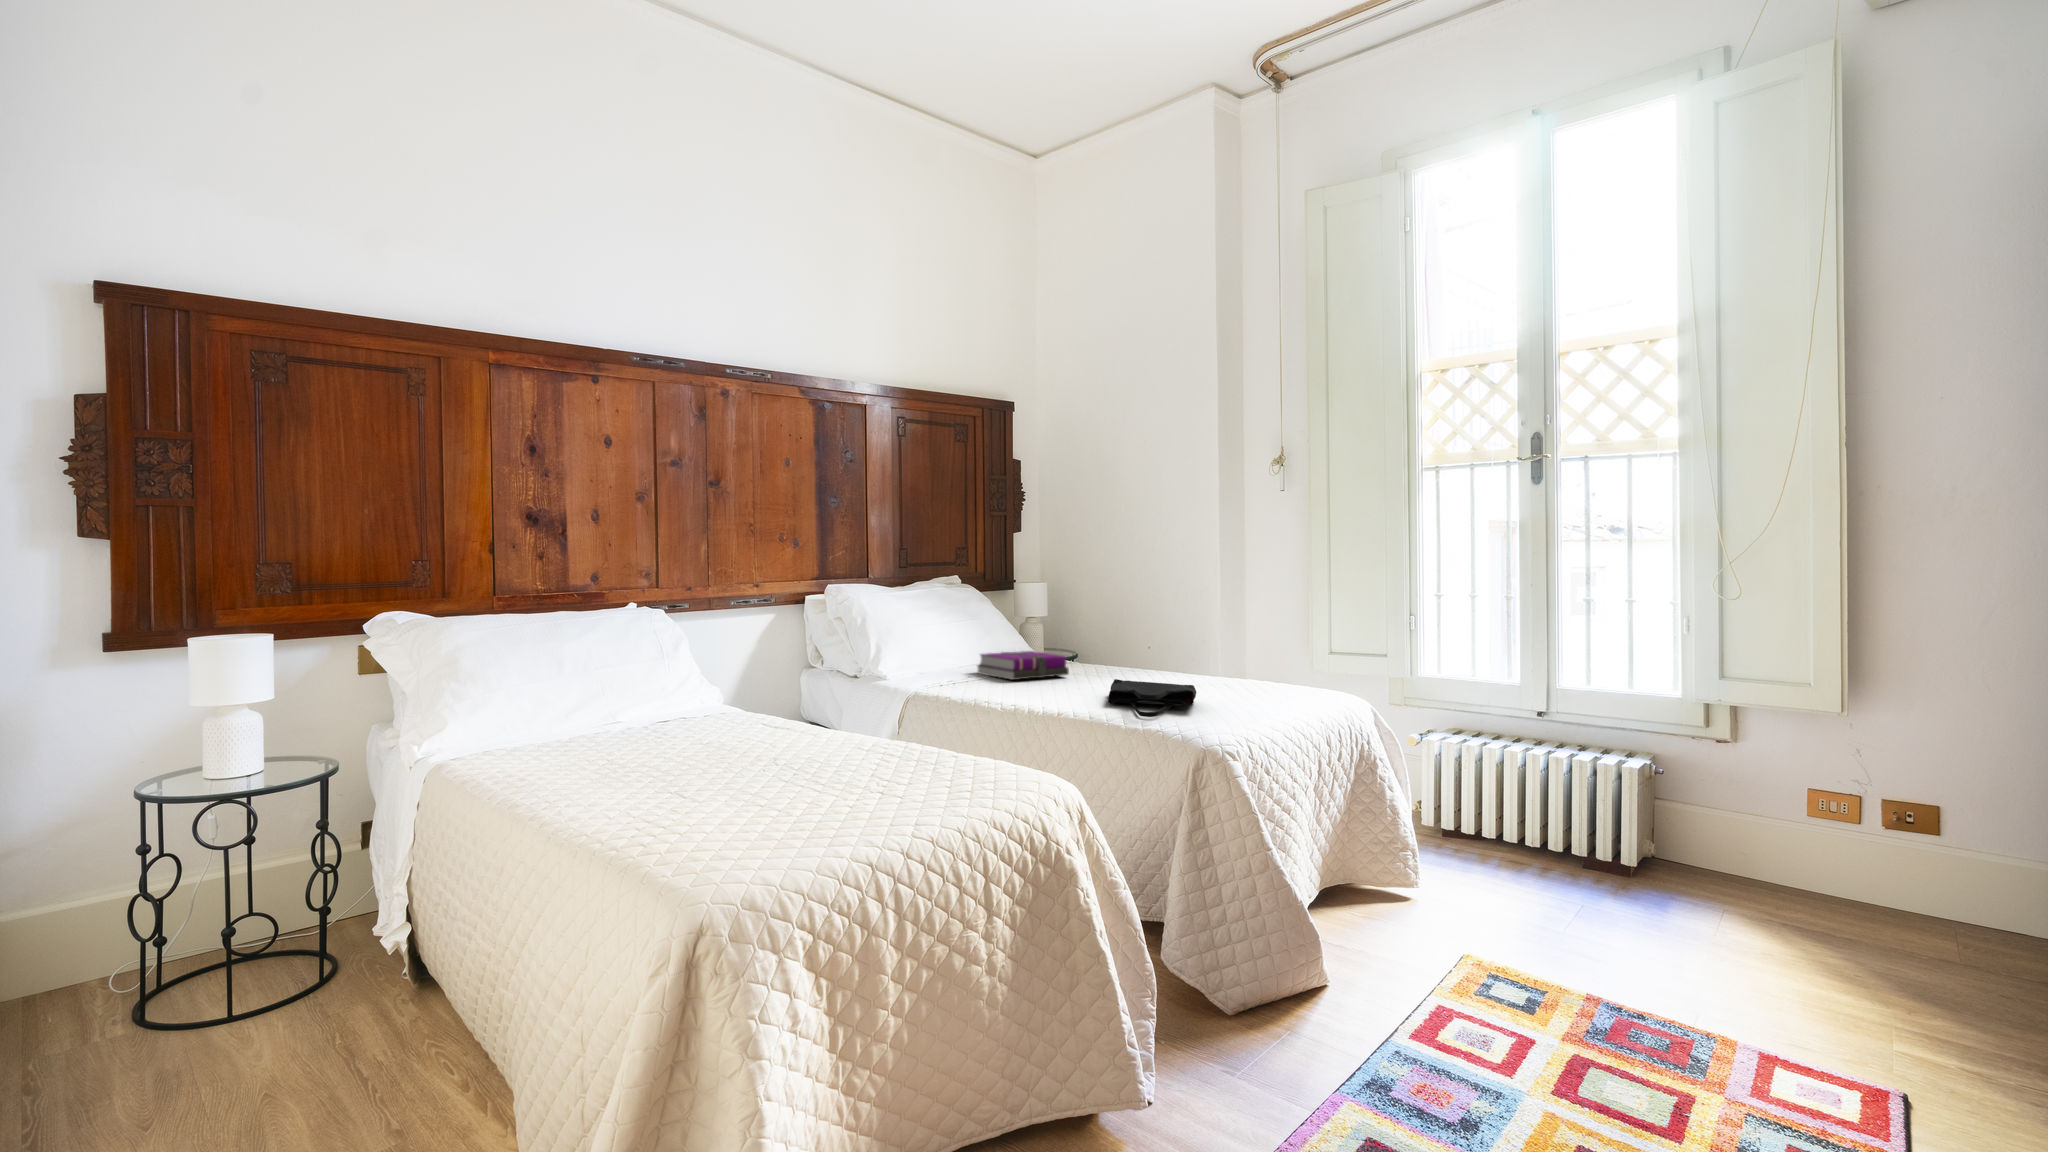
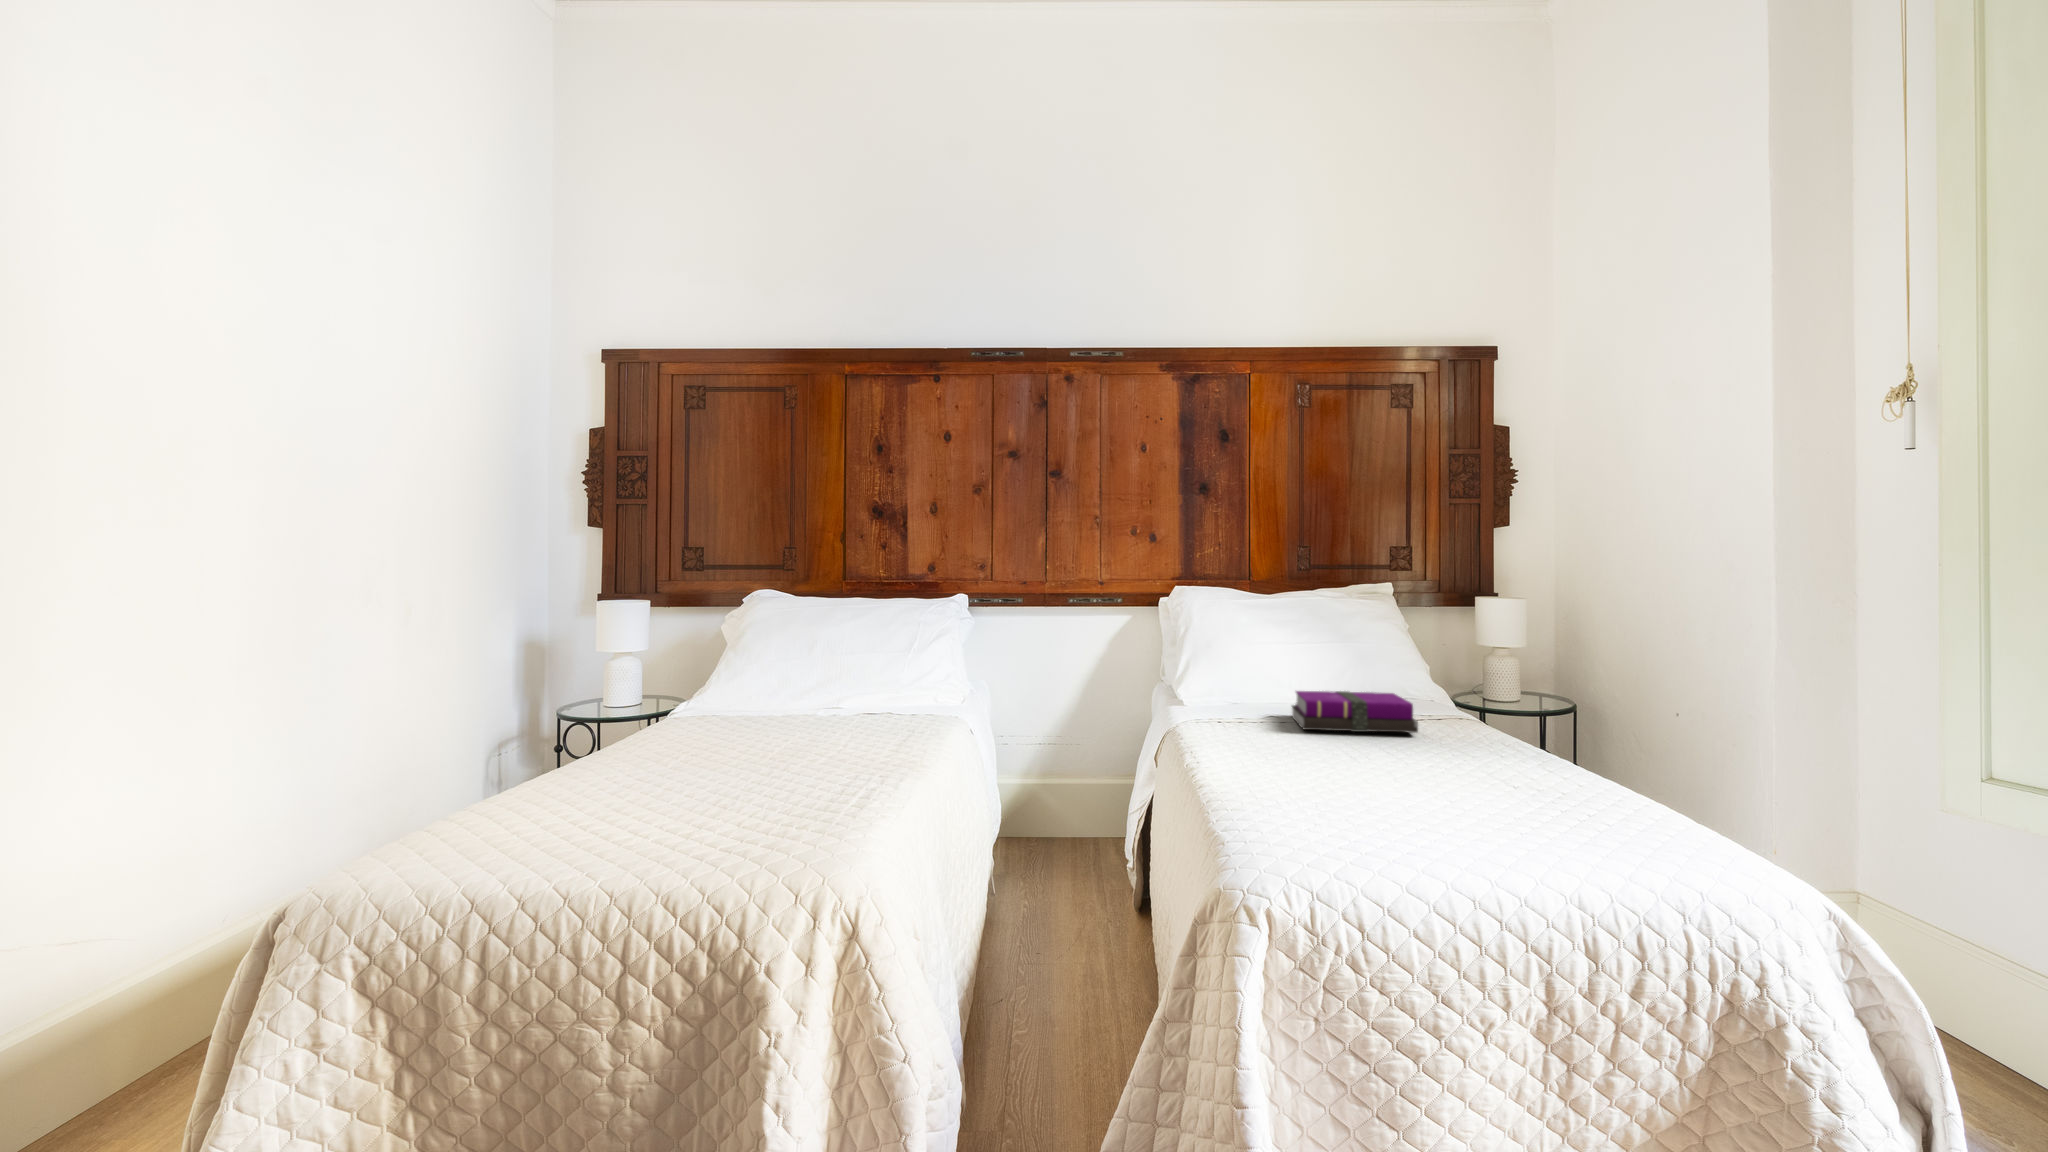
tote bag: present [1108,679,1196,717] -> none [1329,745,1537,812]

